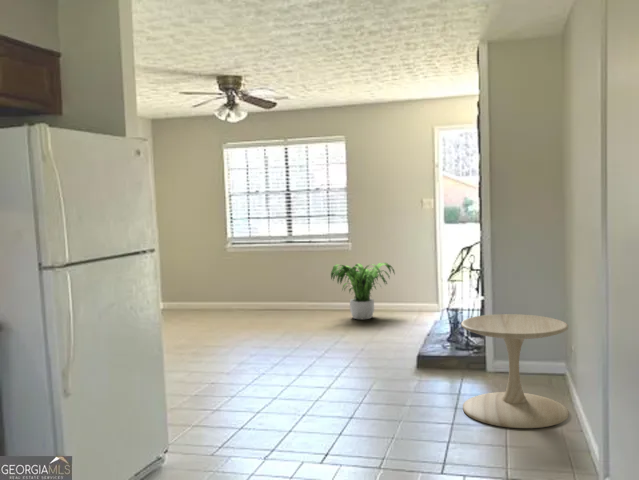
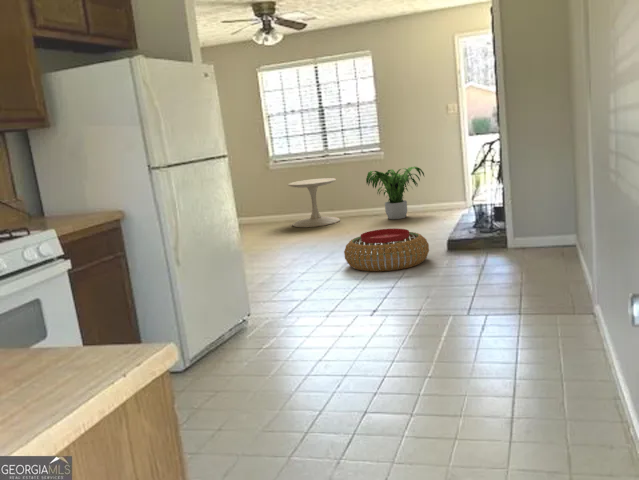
side table: present [461,314,569,428] -> present [288,178,340,227]
pouf: none [297,339,396,392] -> present [344,228,429,271]

